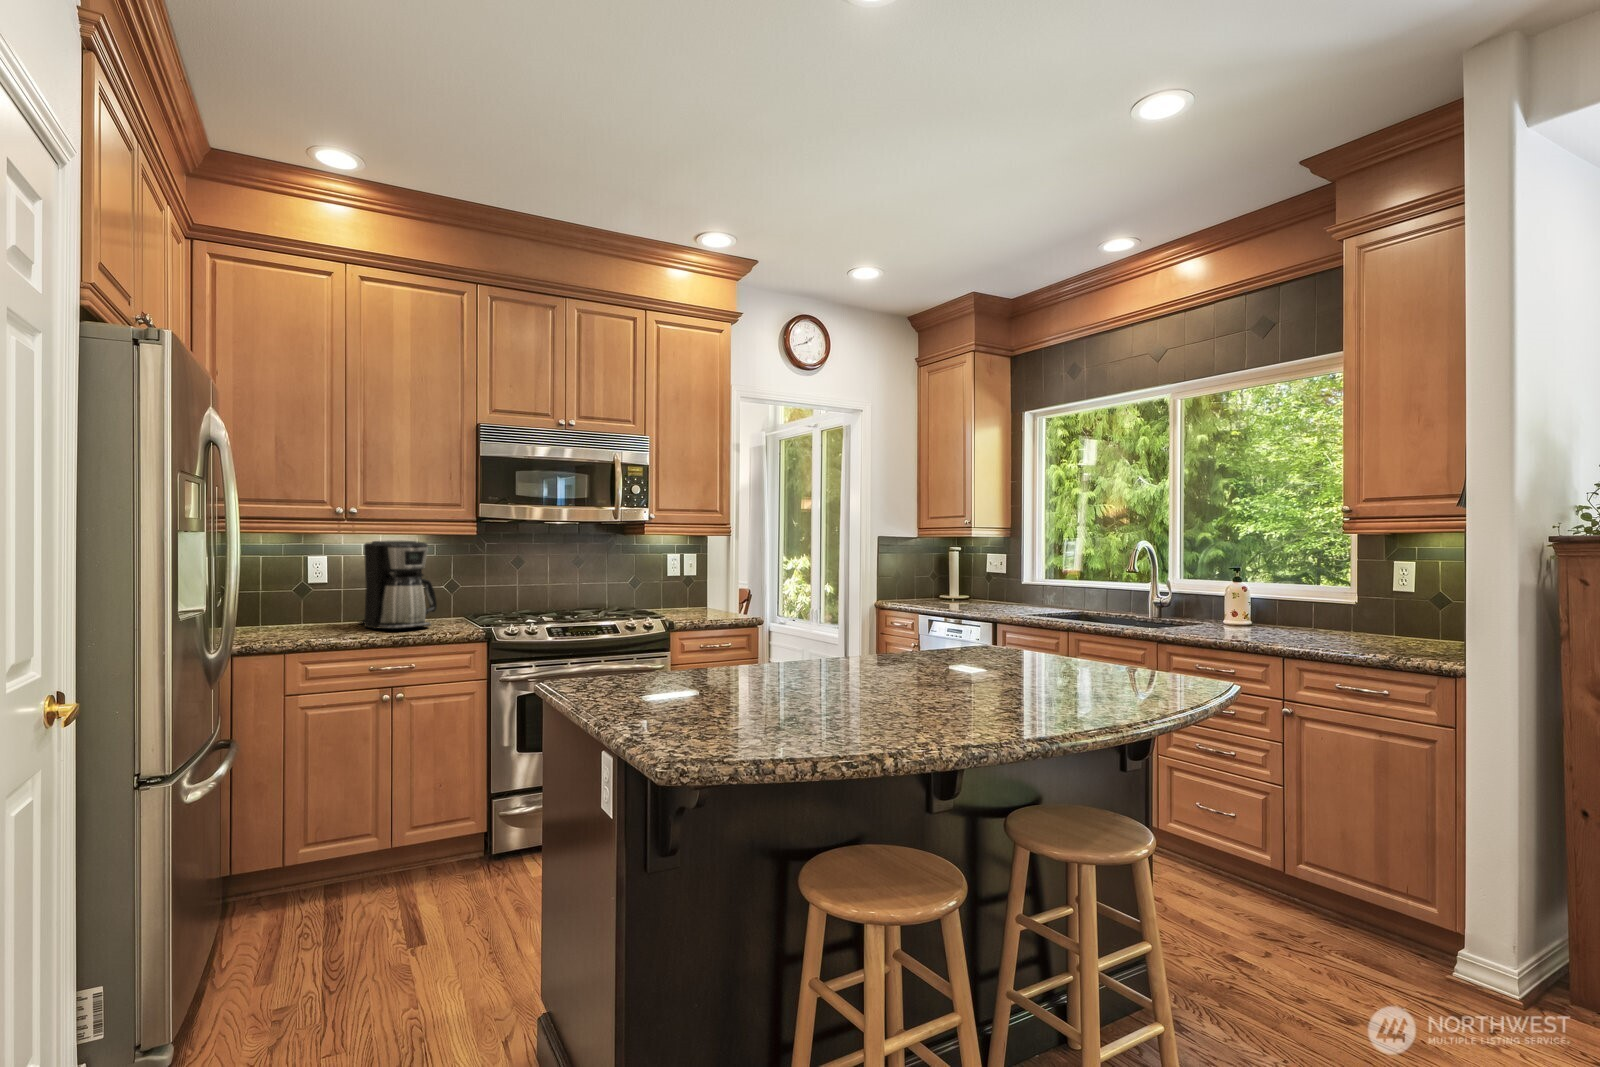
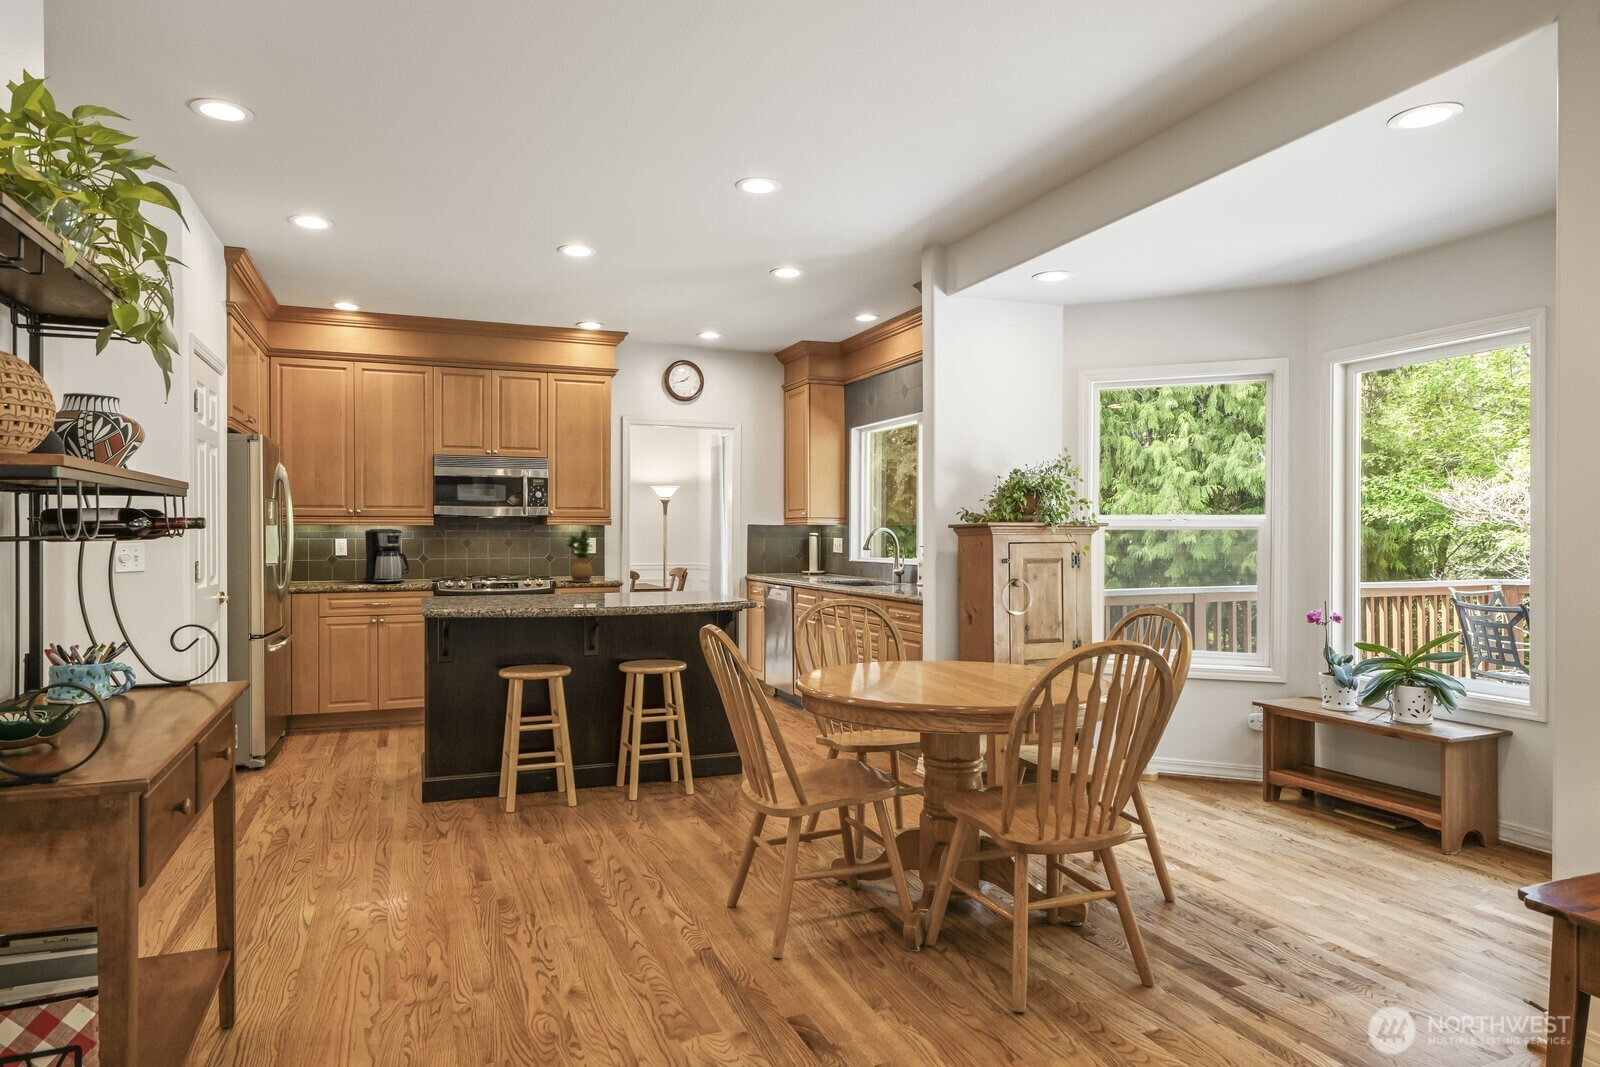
potted plant: none [680,540,722,621] -> present [566,530,593,582]

